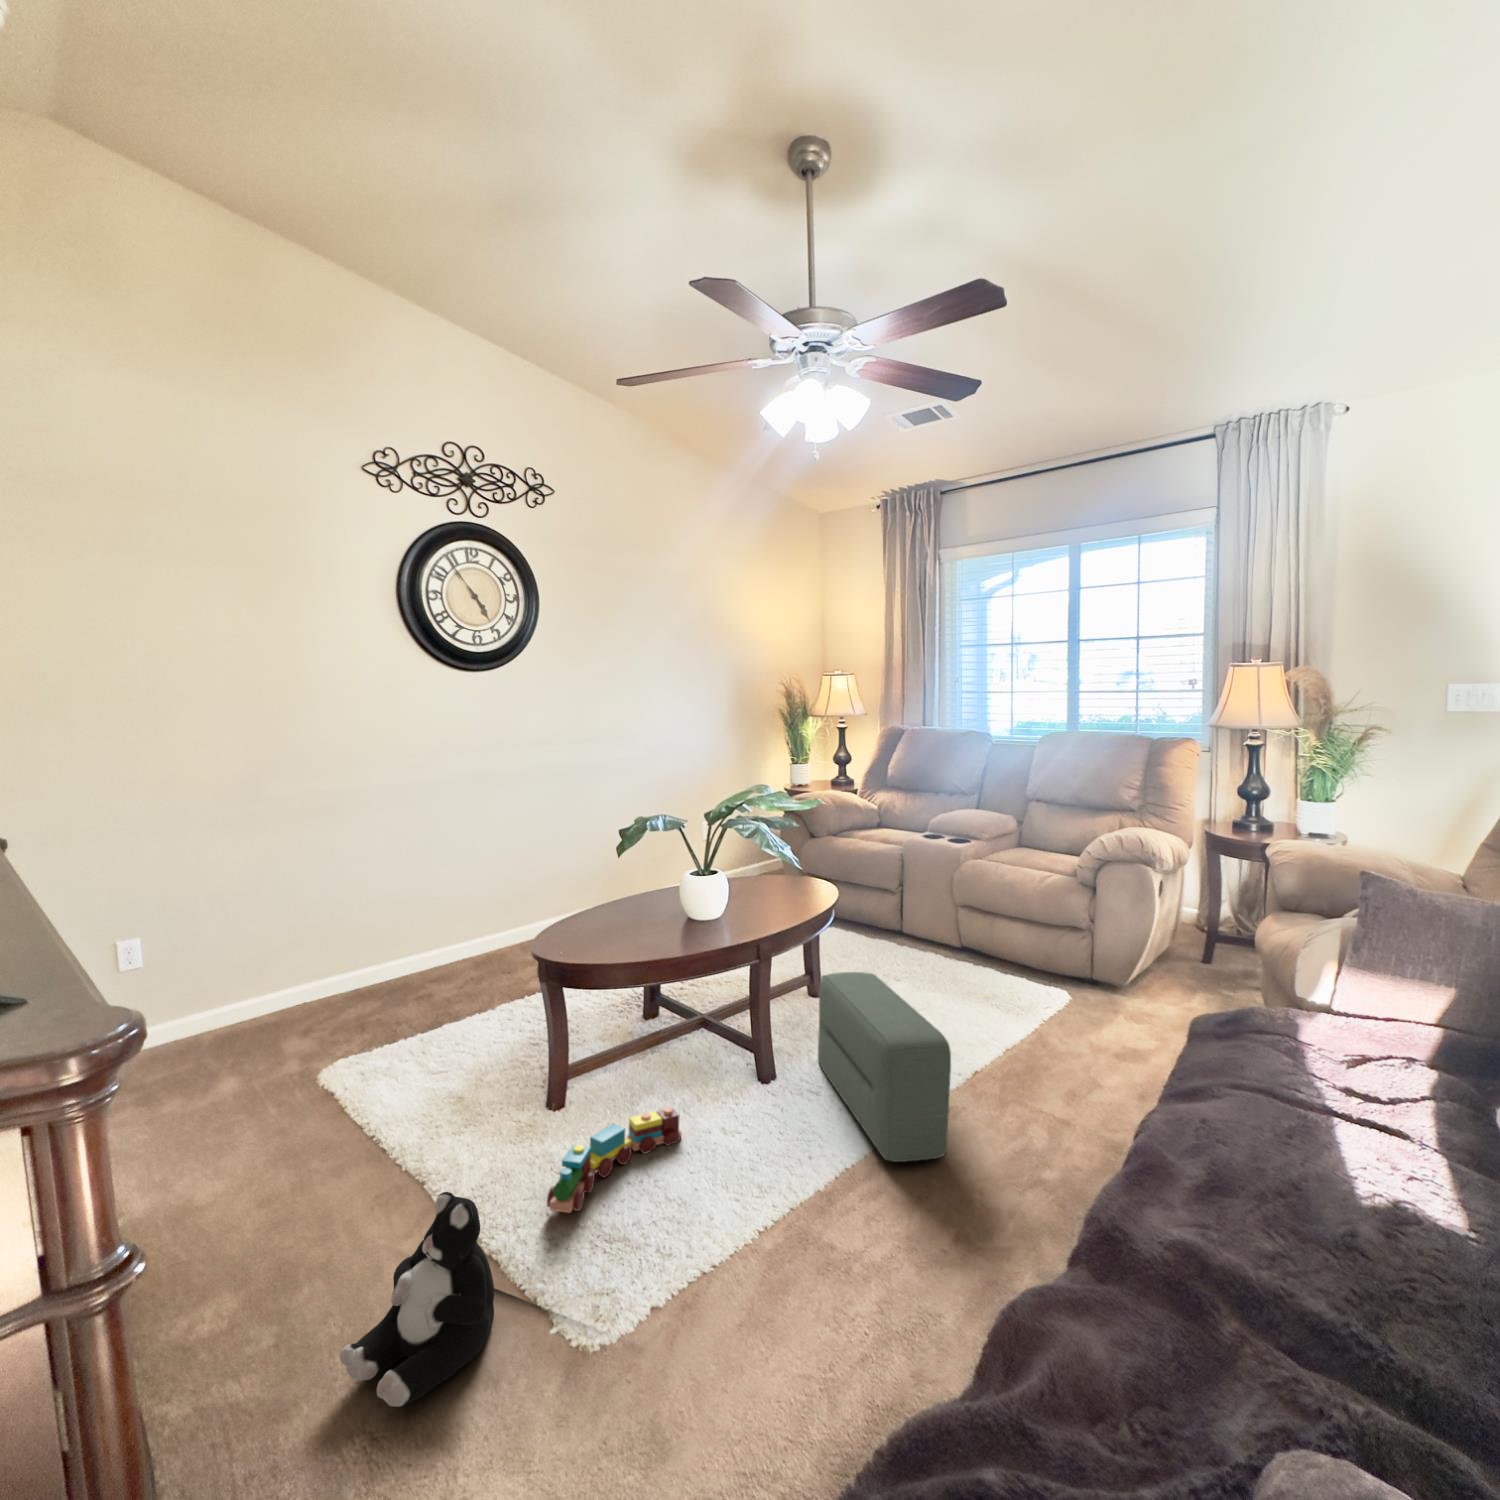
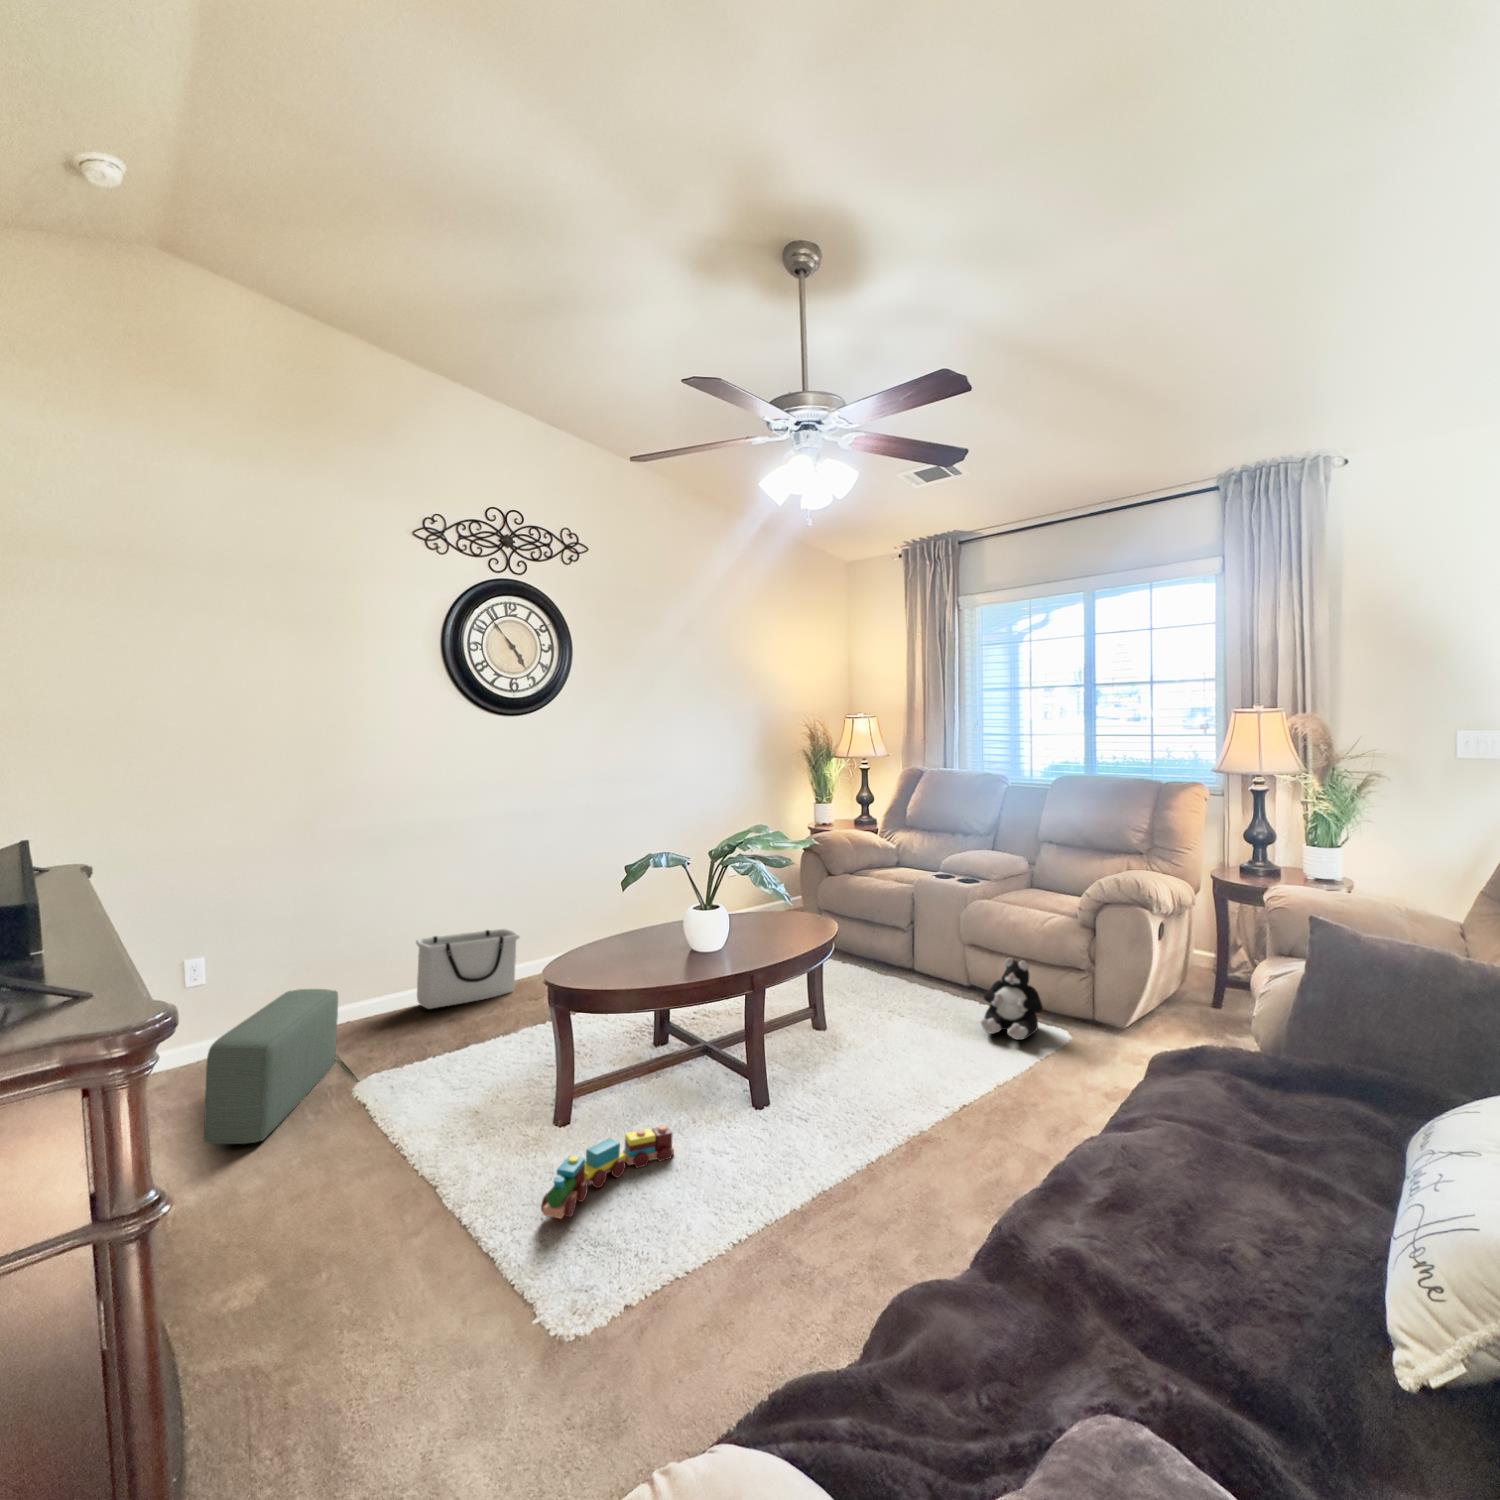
storage bin: none [376,902,489,989] -> present [416,929,519,1009]
pouf: present [818,972,951,1162] -> present [204,989,338,1144]
plush toy: present [340,1192,494,1407] -> present [980,957,1043,1040]

